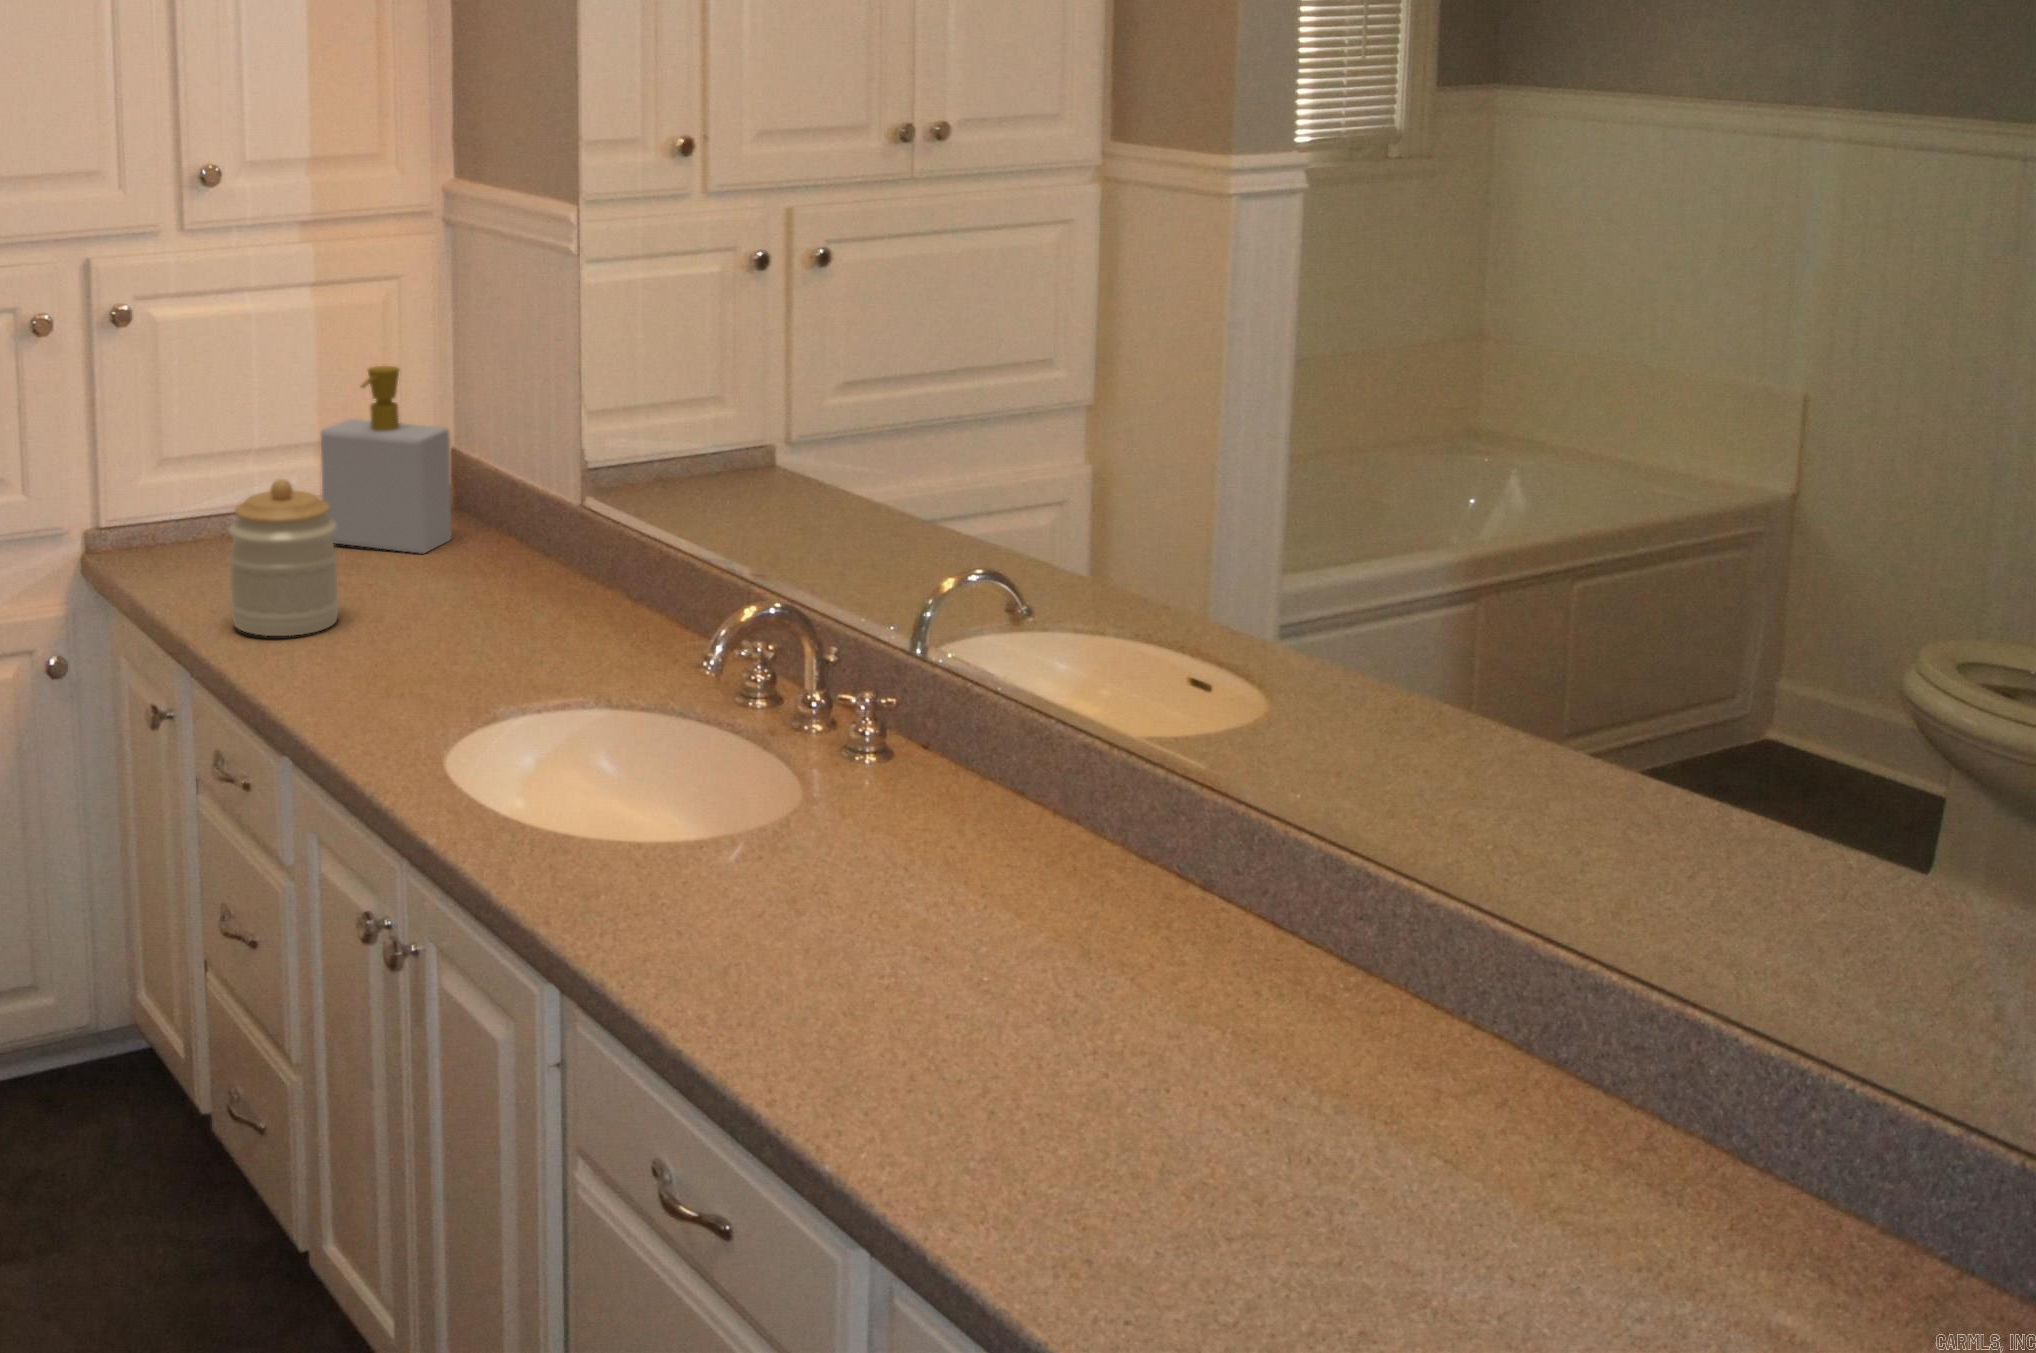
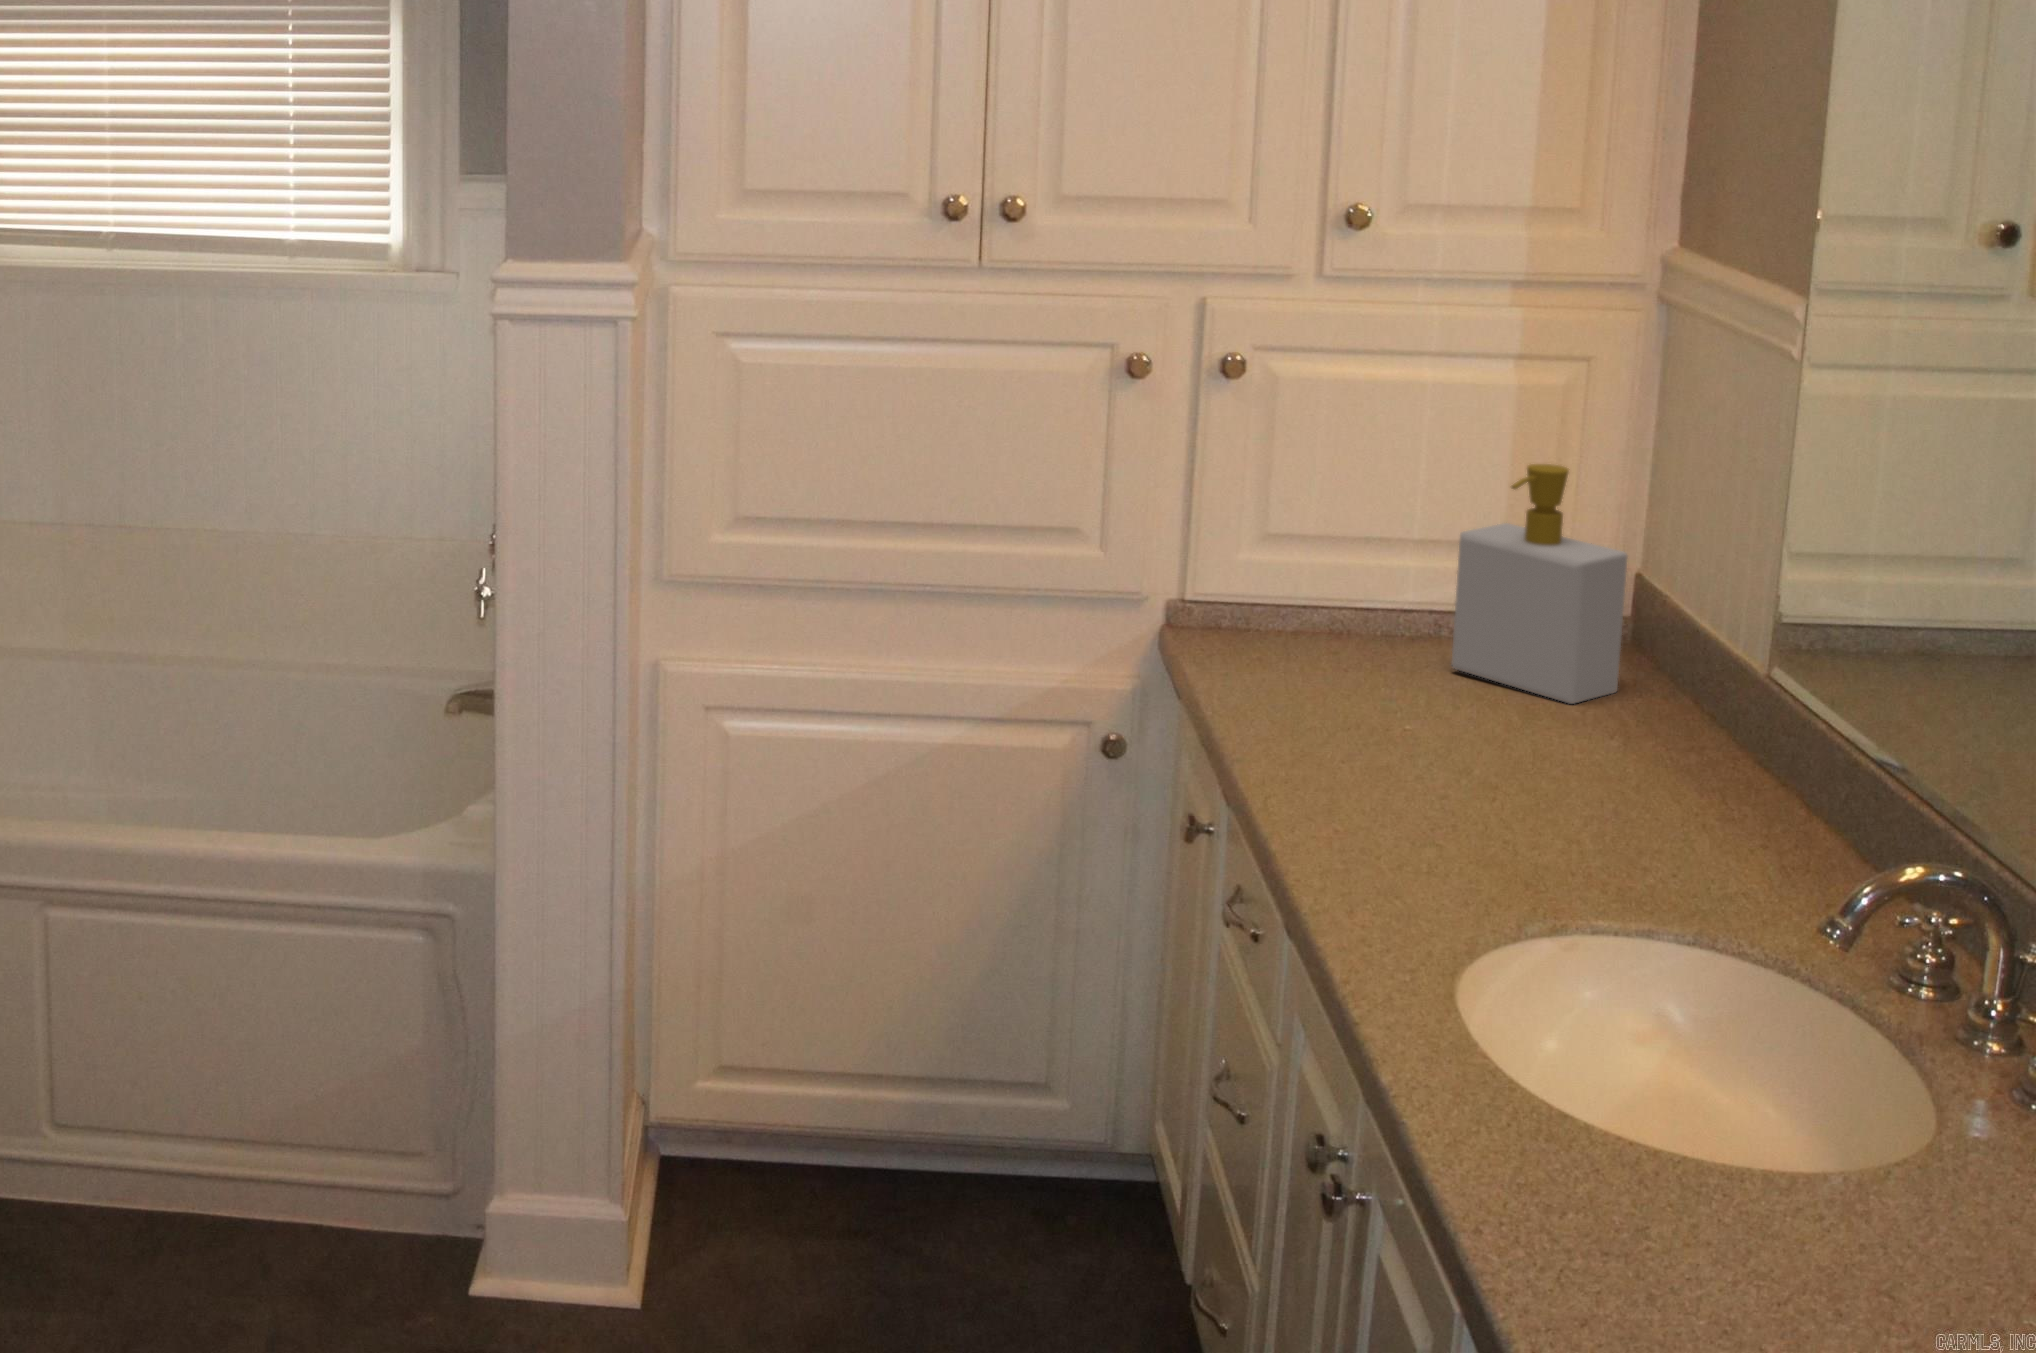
jar: present [228,479,339,636] -> none [1287,589,1430,780]

